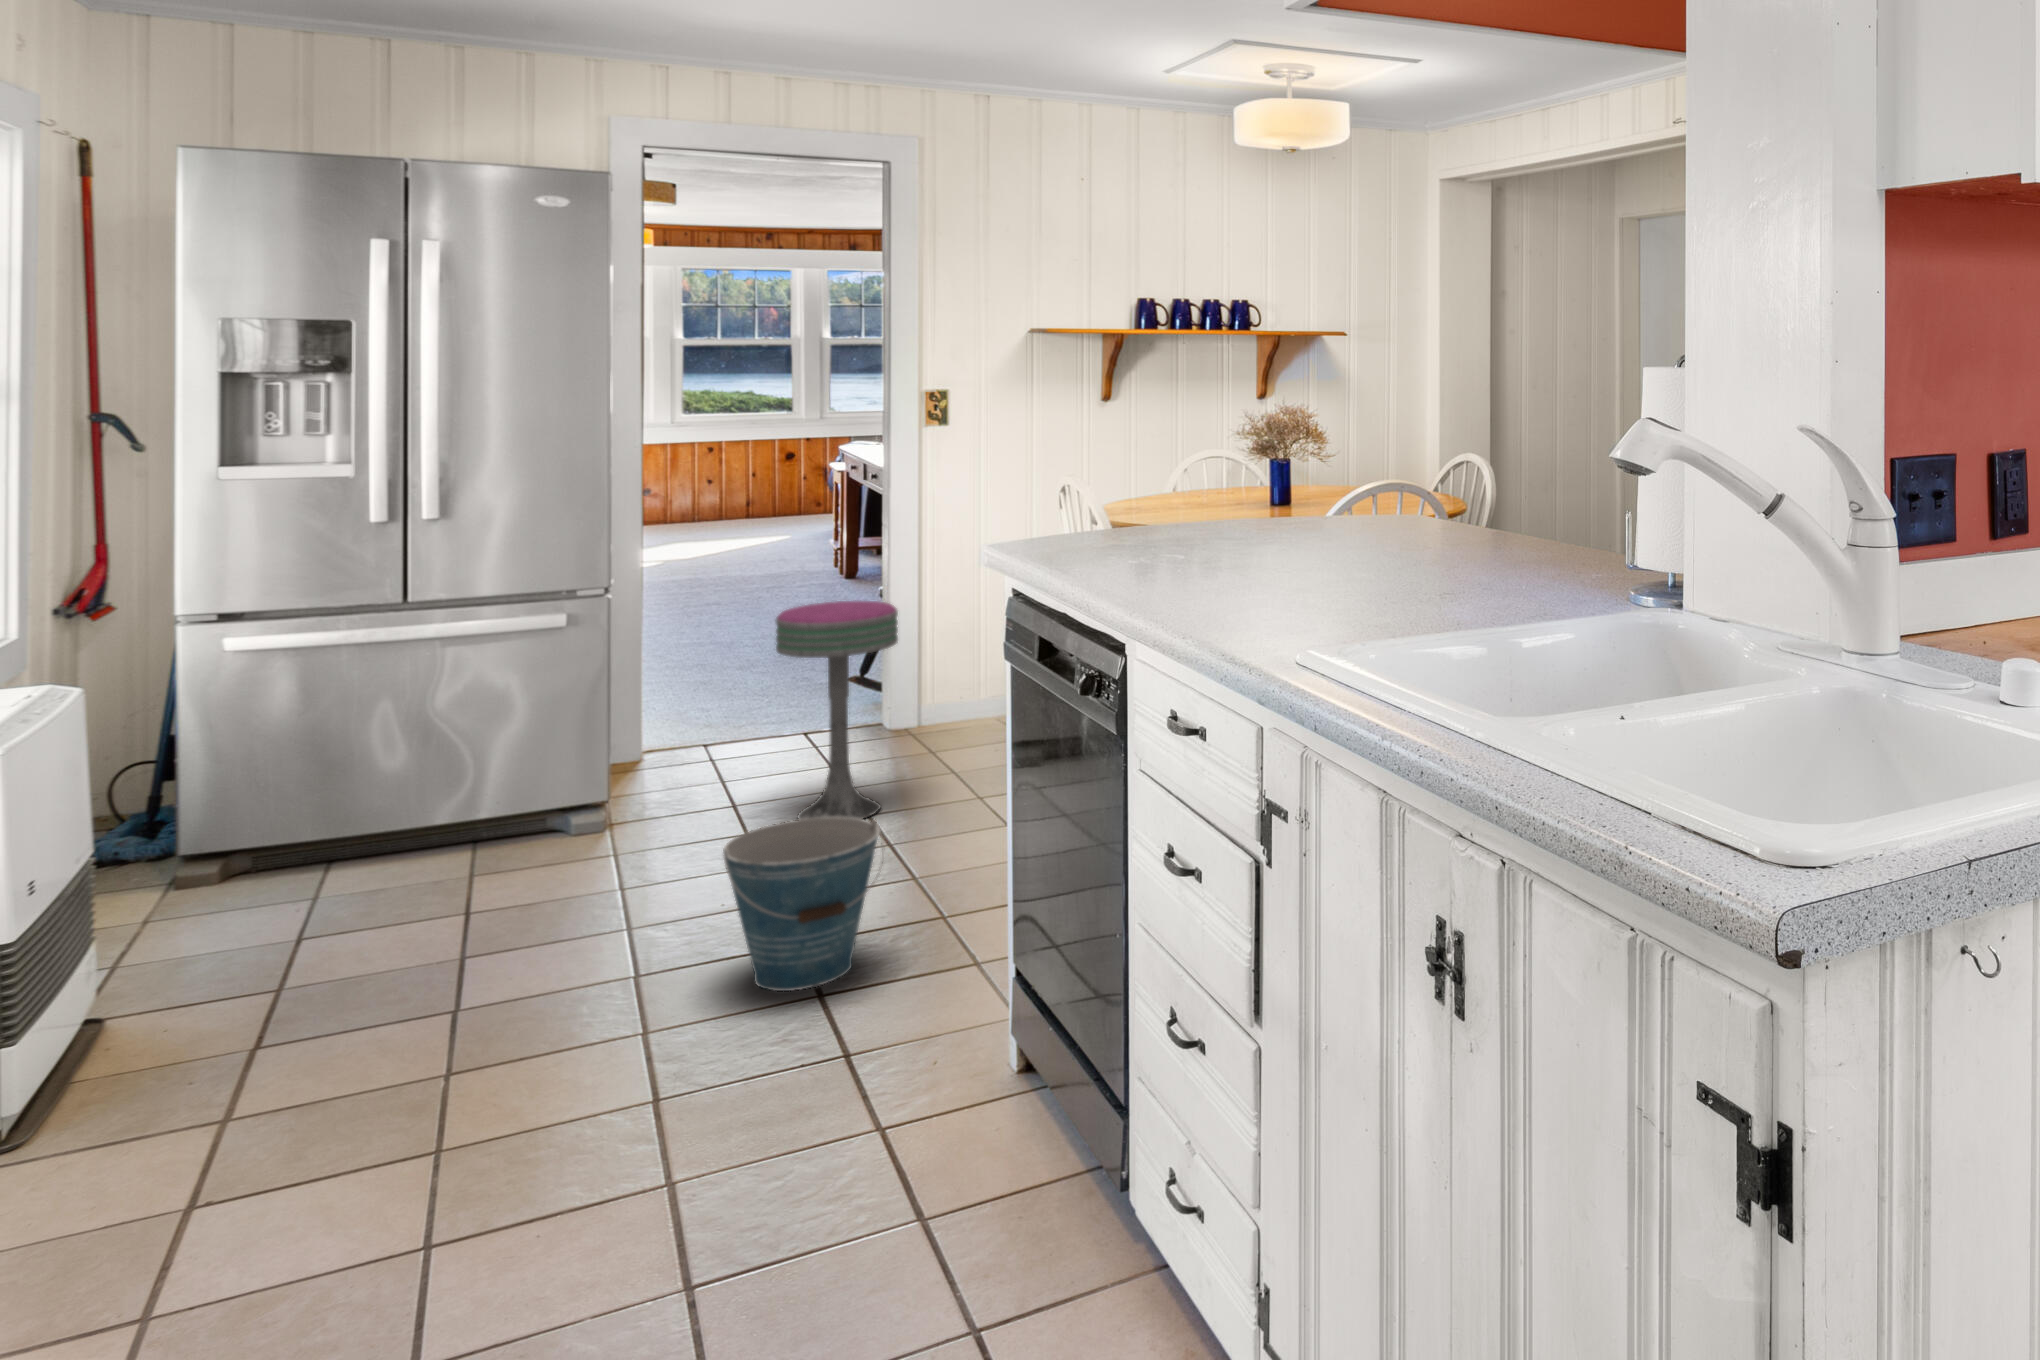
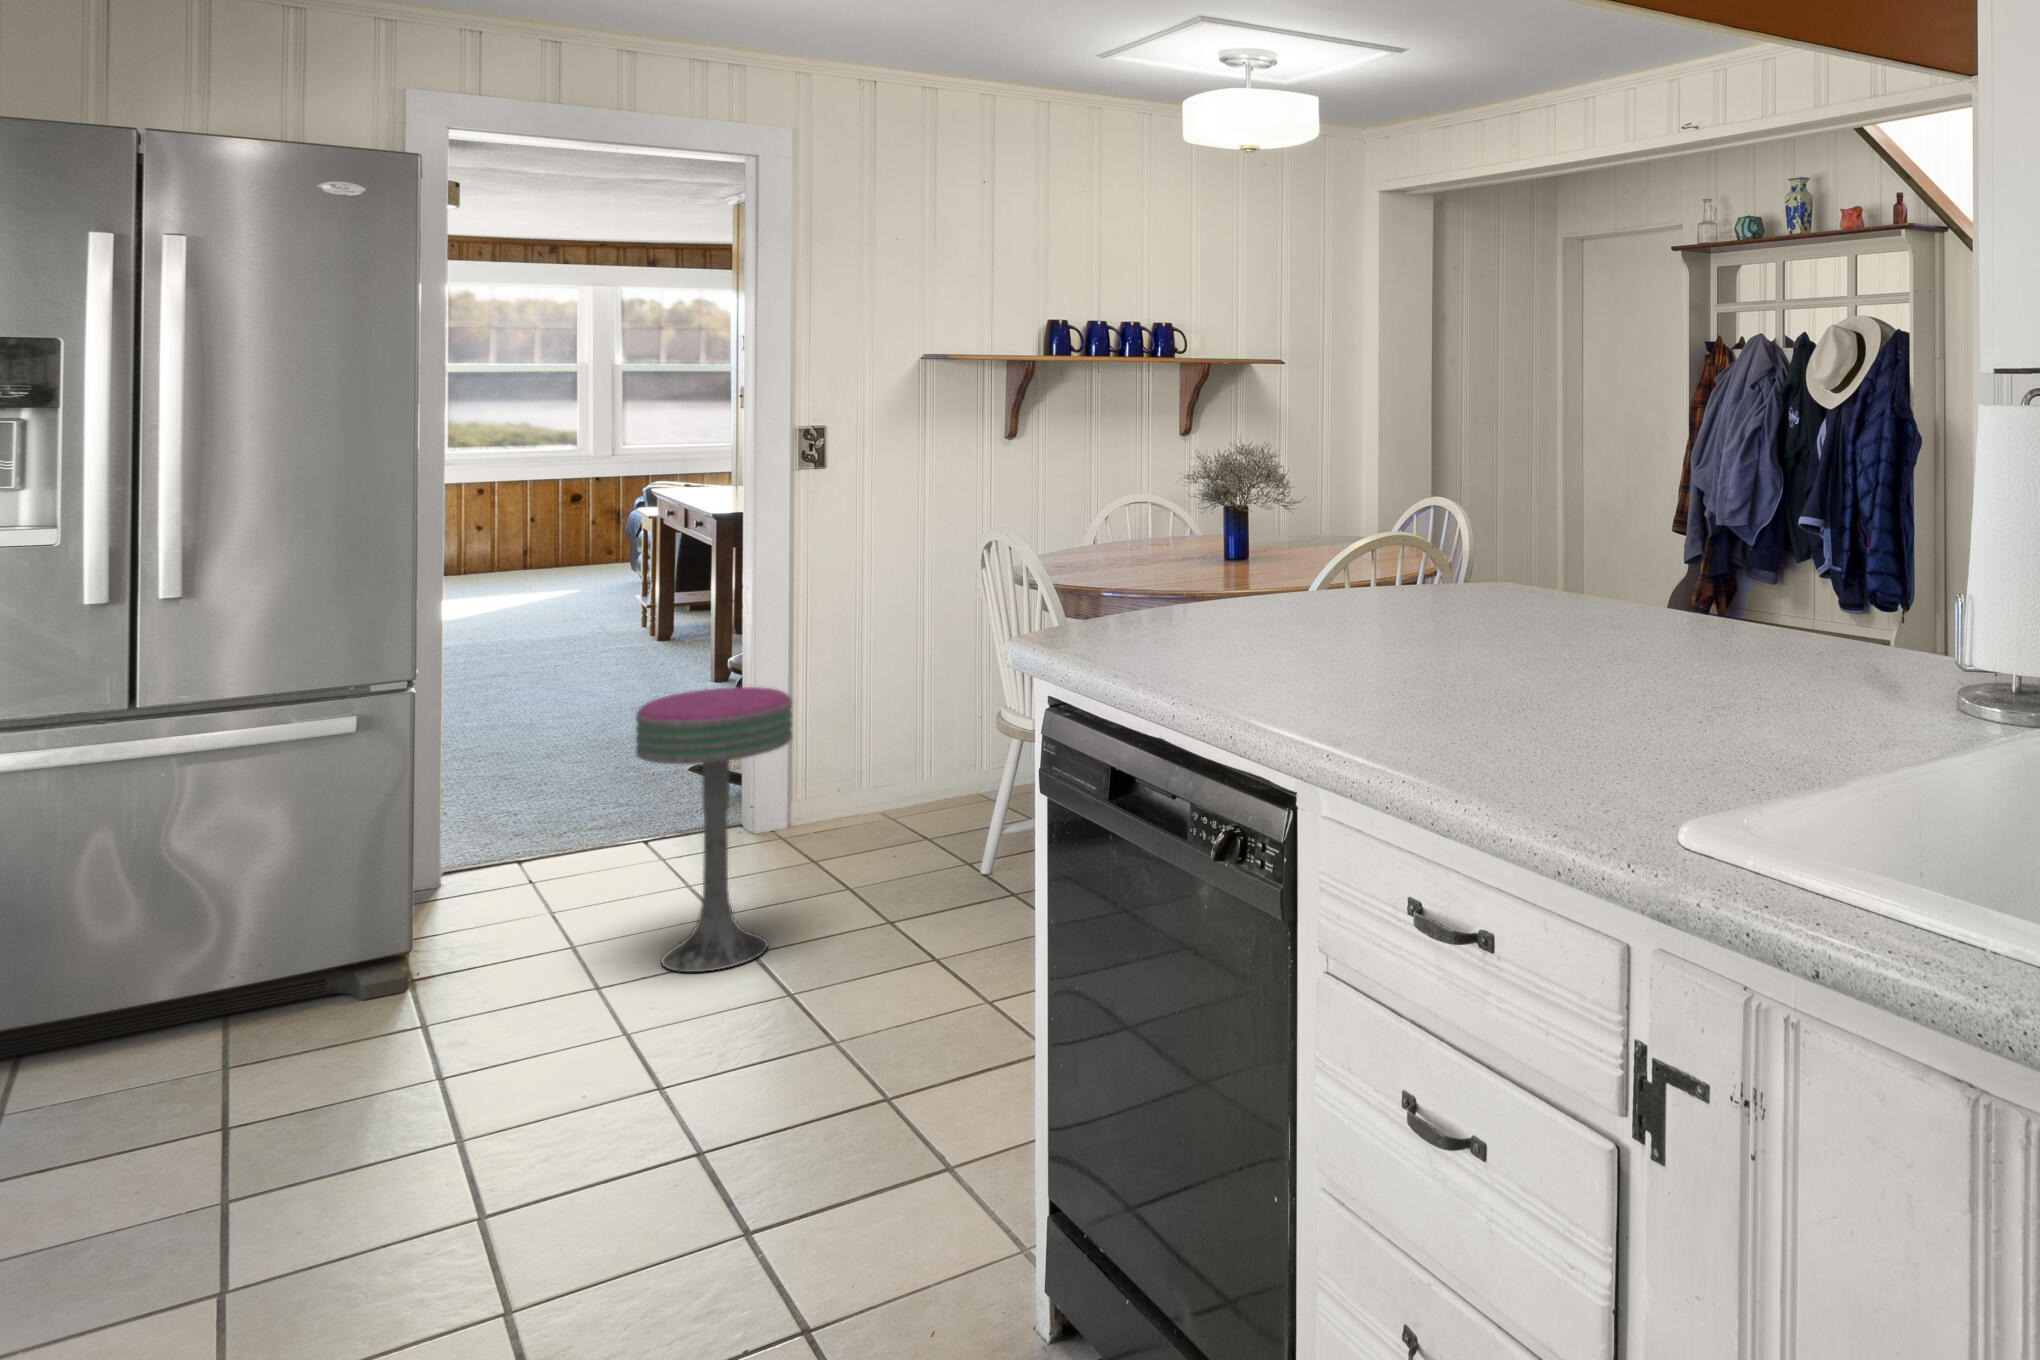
bucket: present [723,817,881,991] -> none [609,985,825,1231]

